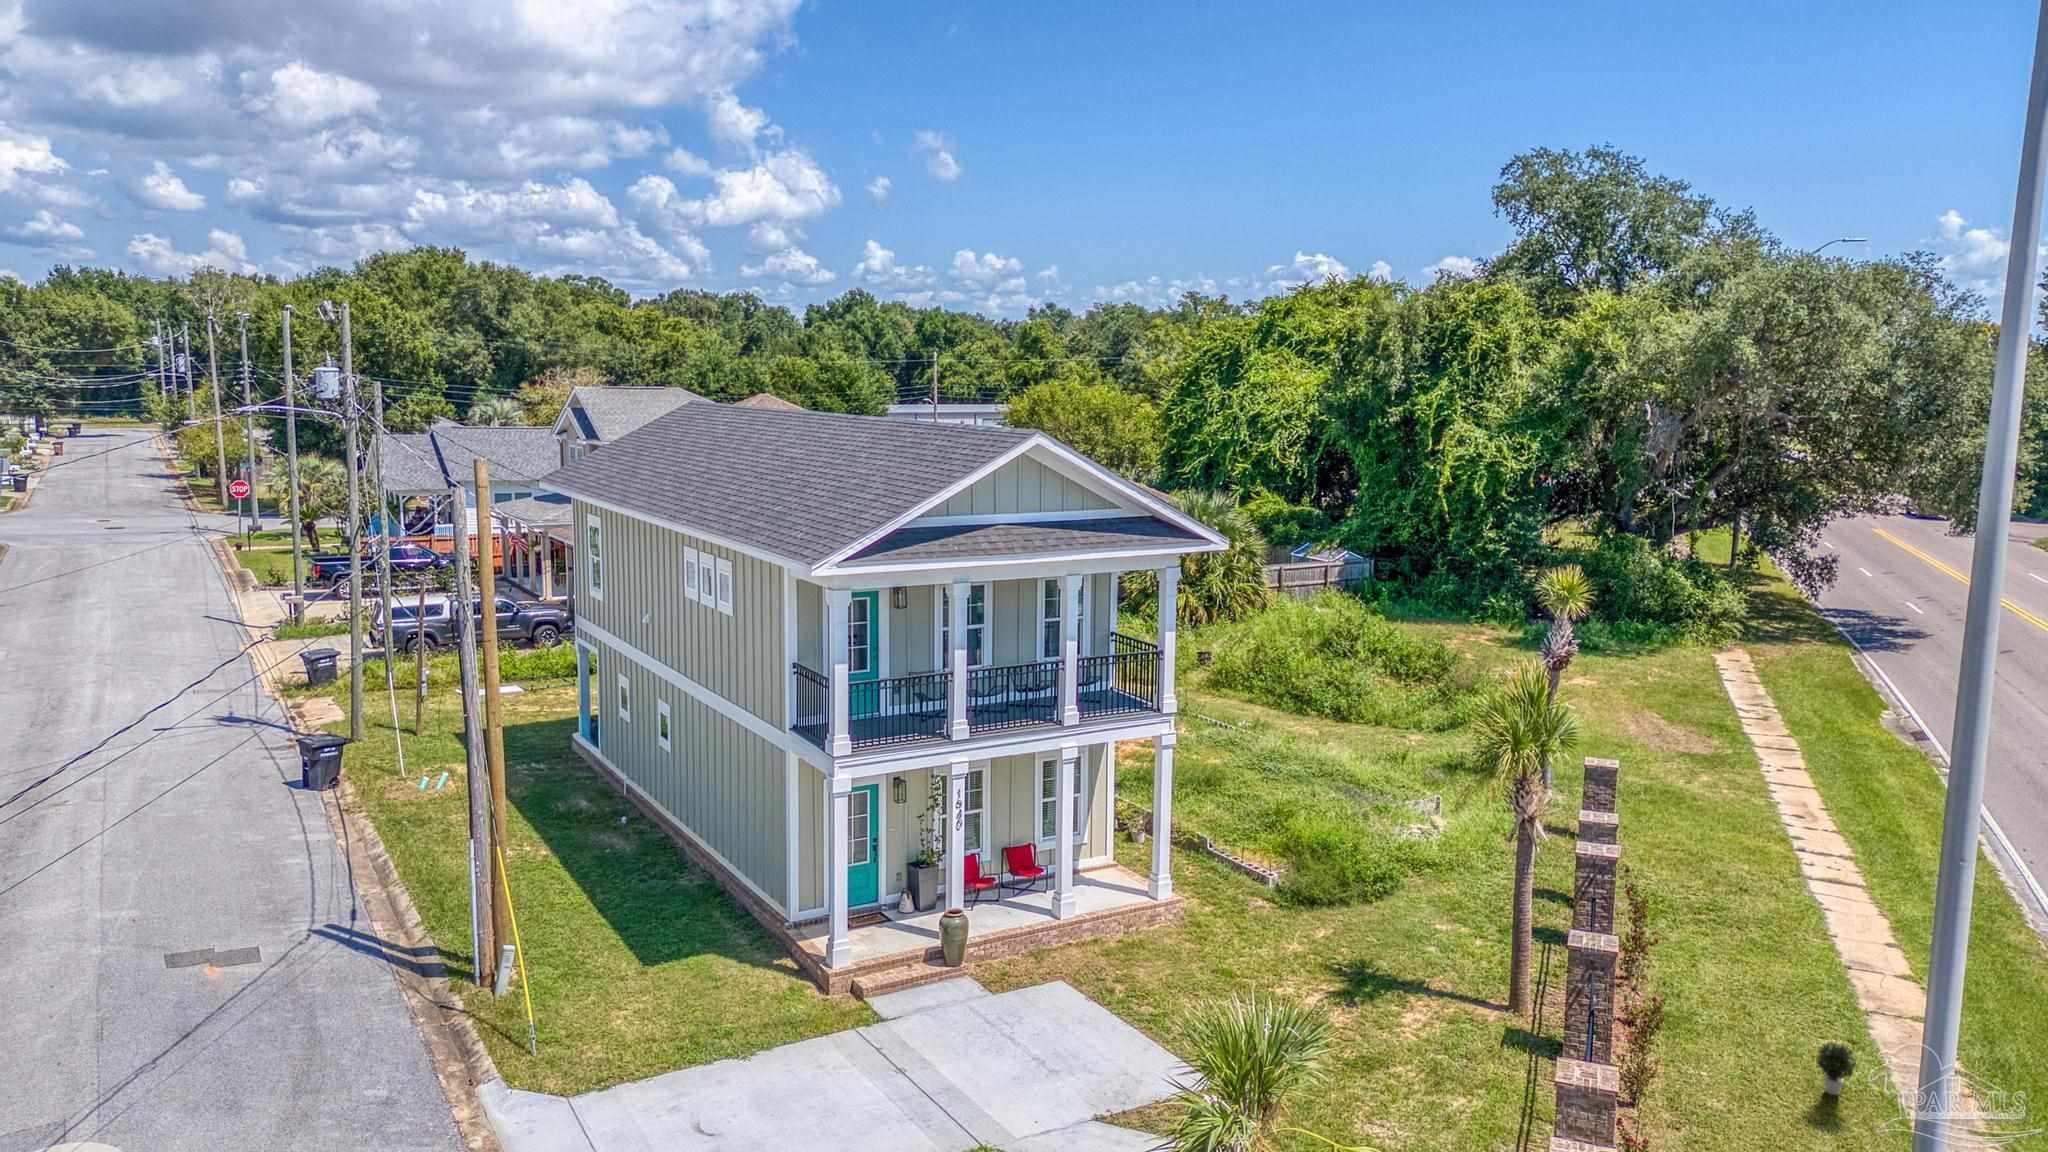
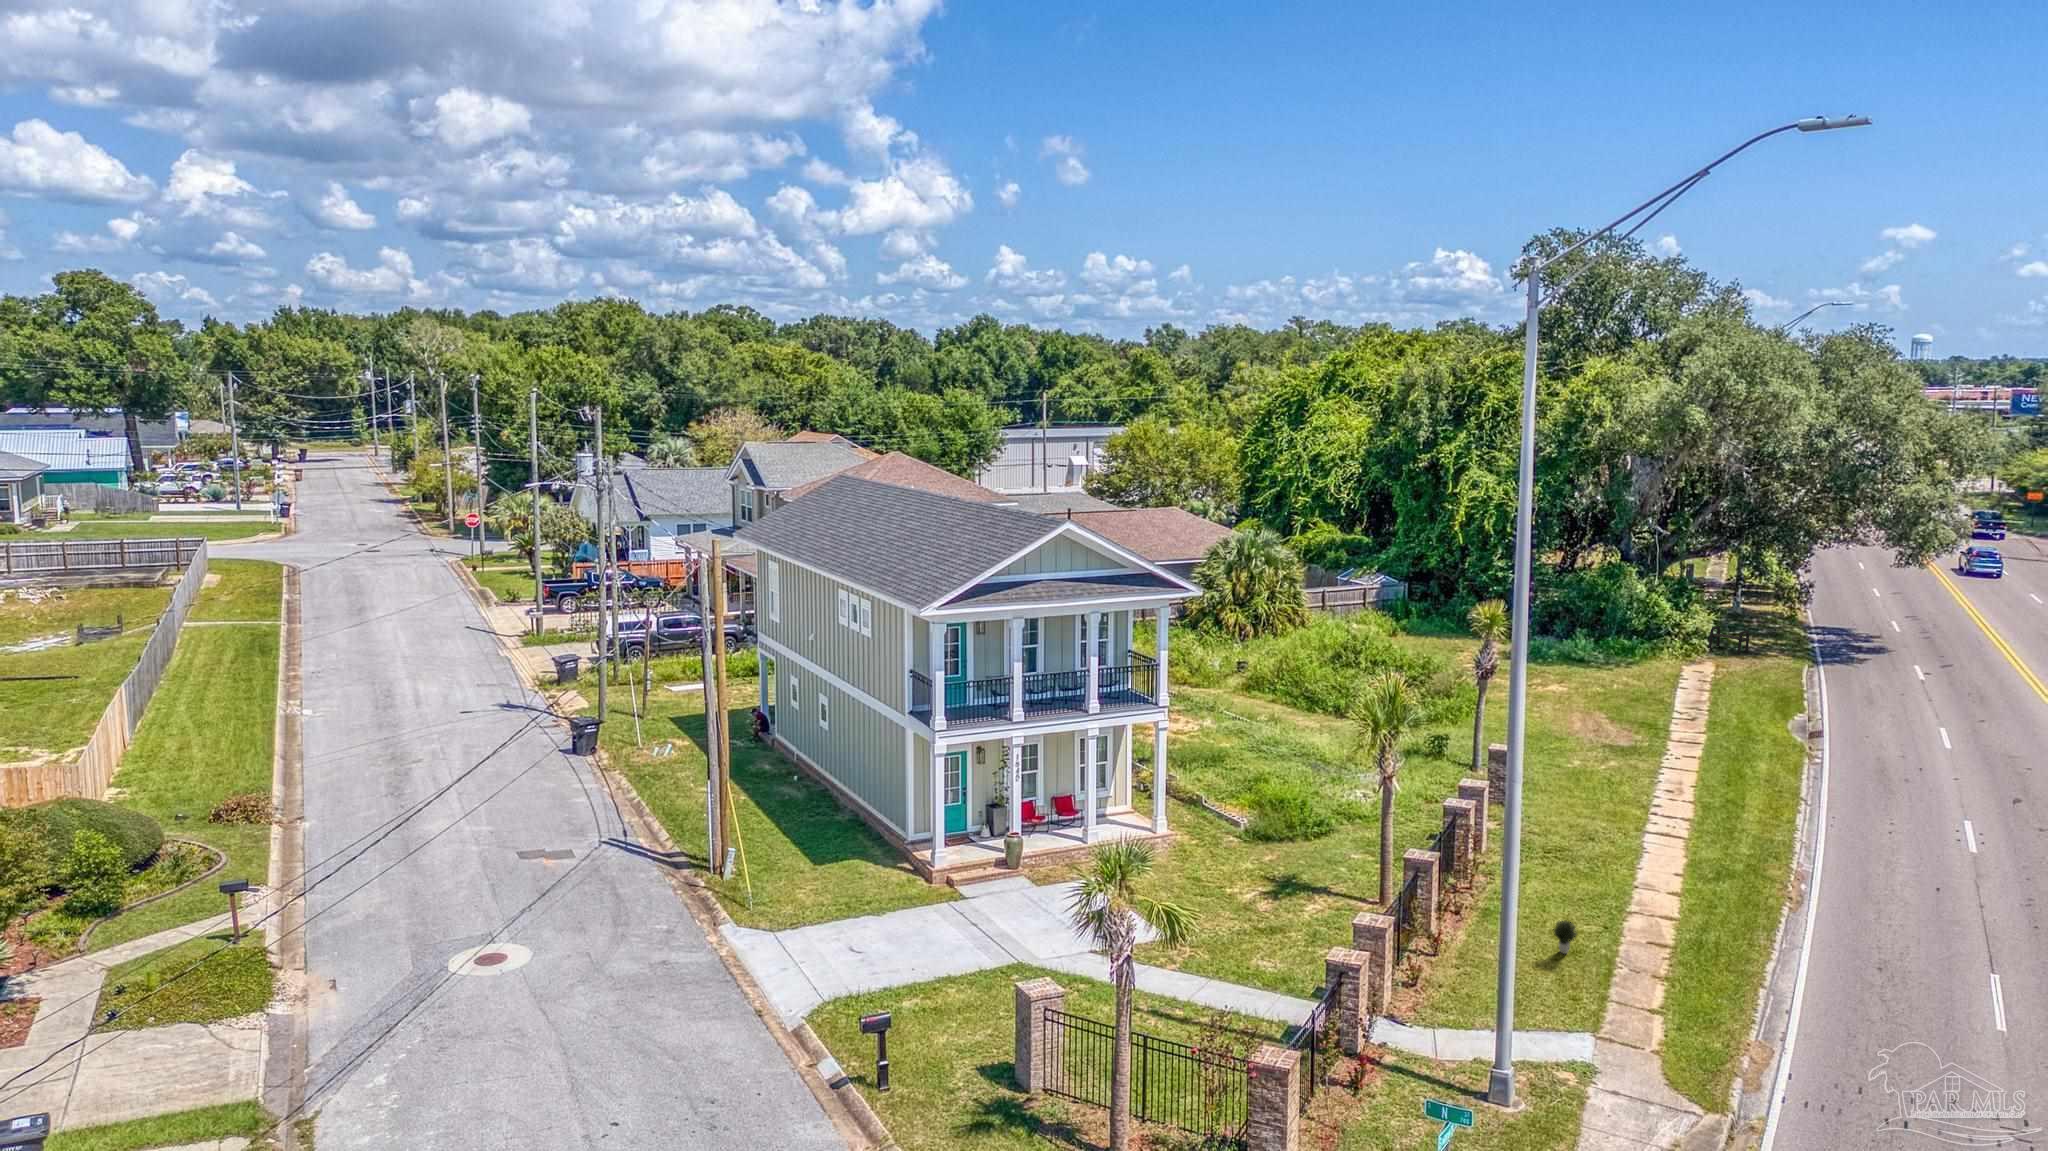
bench: none [1738,608,1786,641] -> present [1709,626,1749,654]

